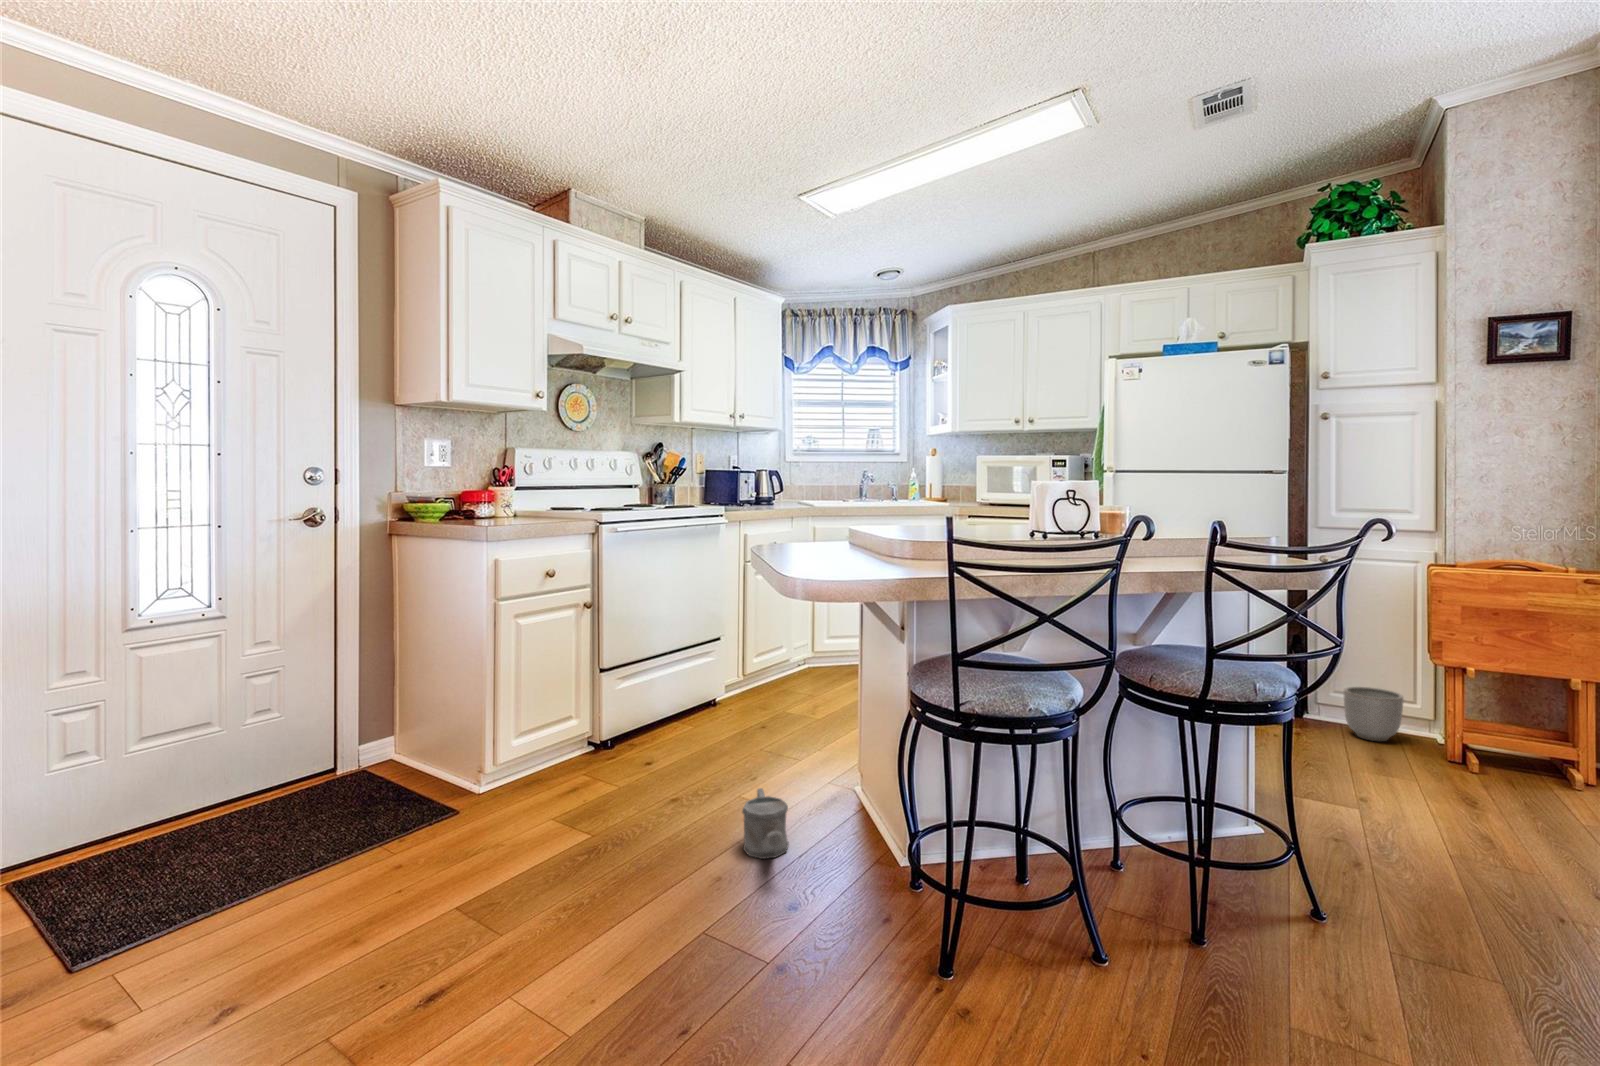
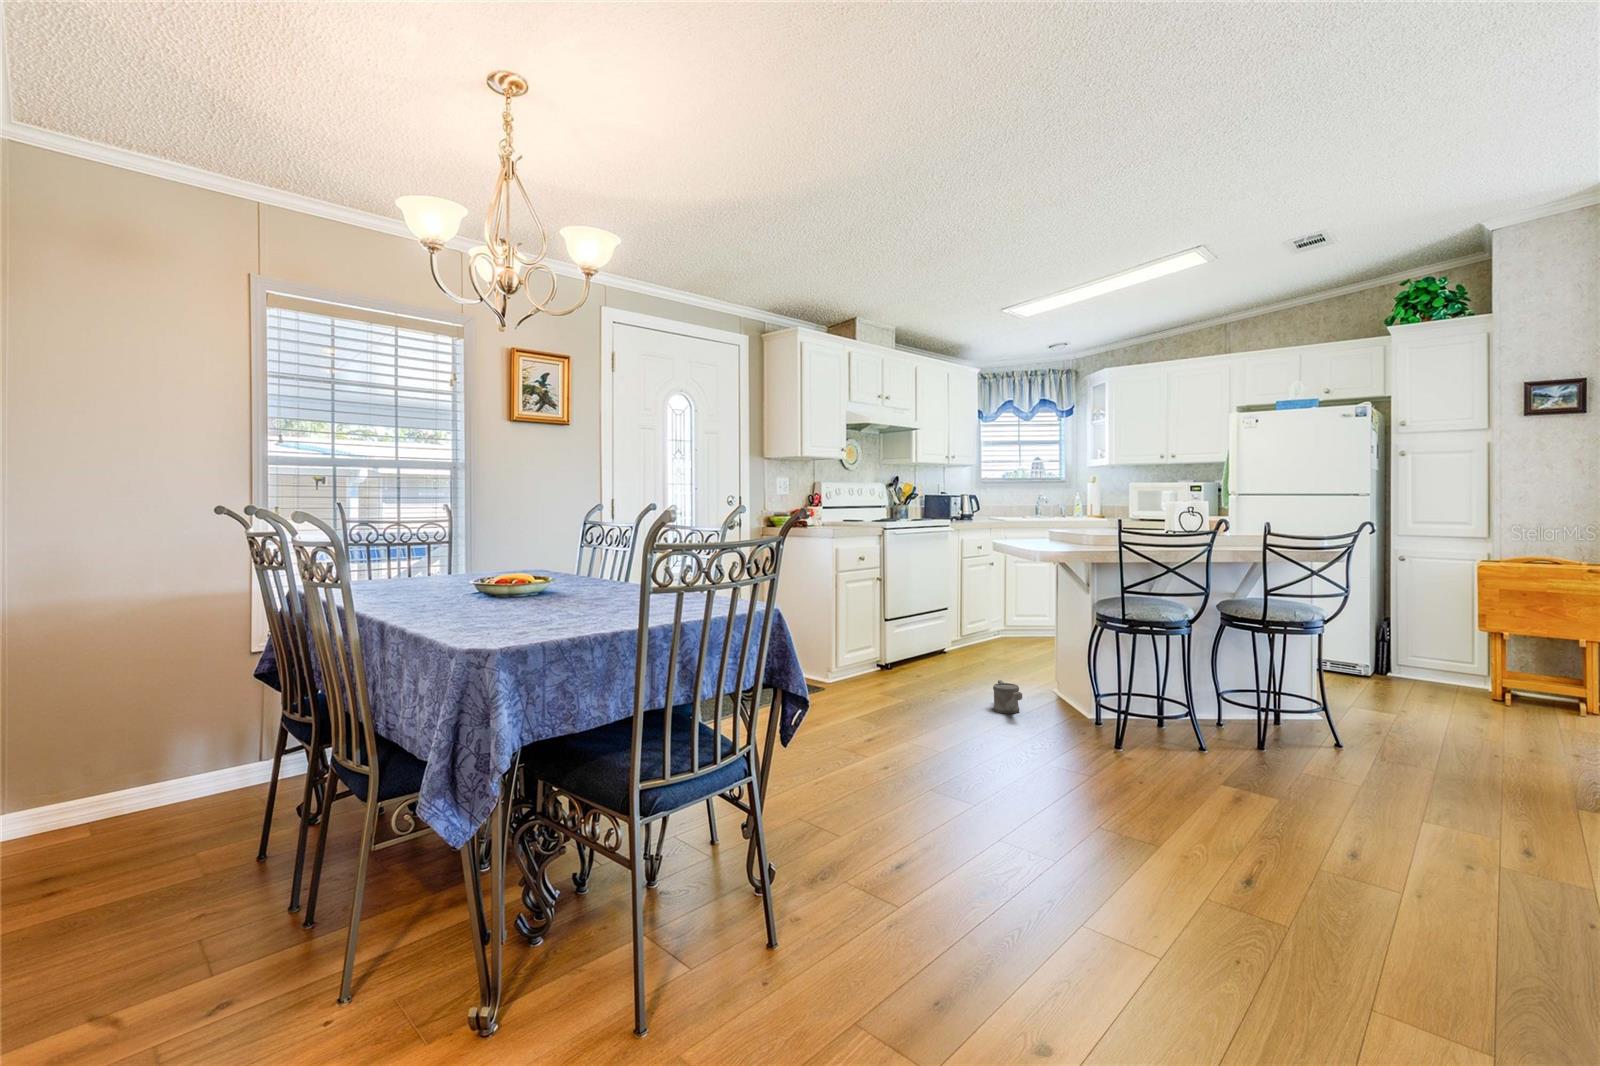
planter: present [1343,687,1404,741] -> none [1417,649,1463,687]

